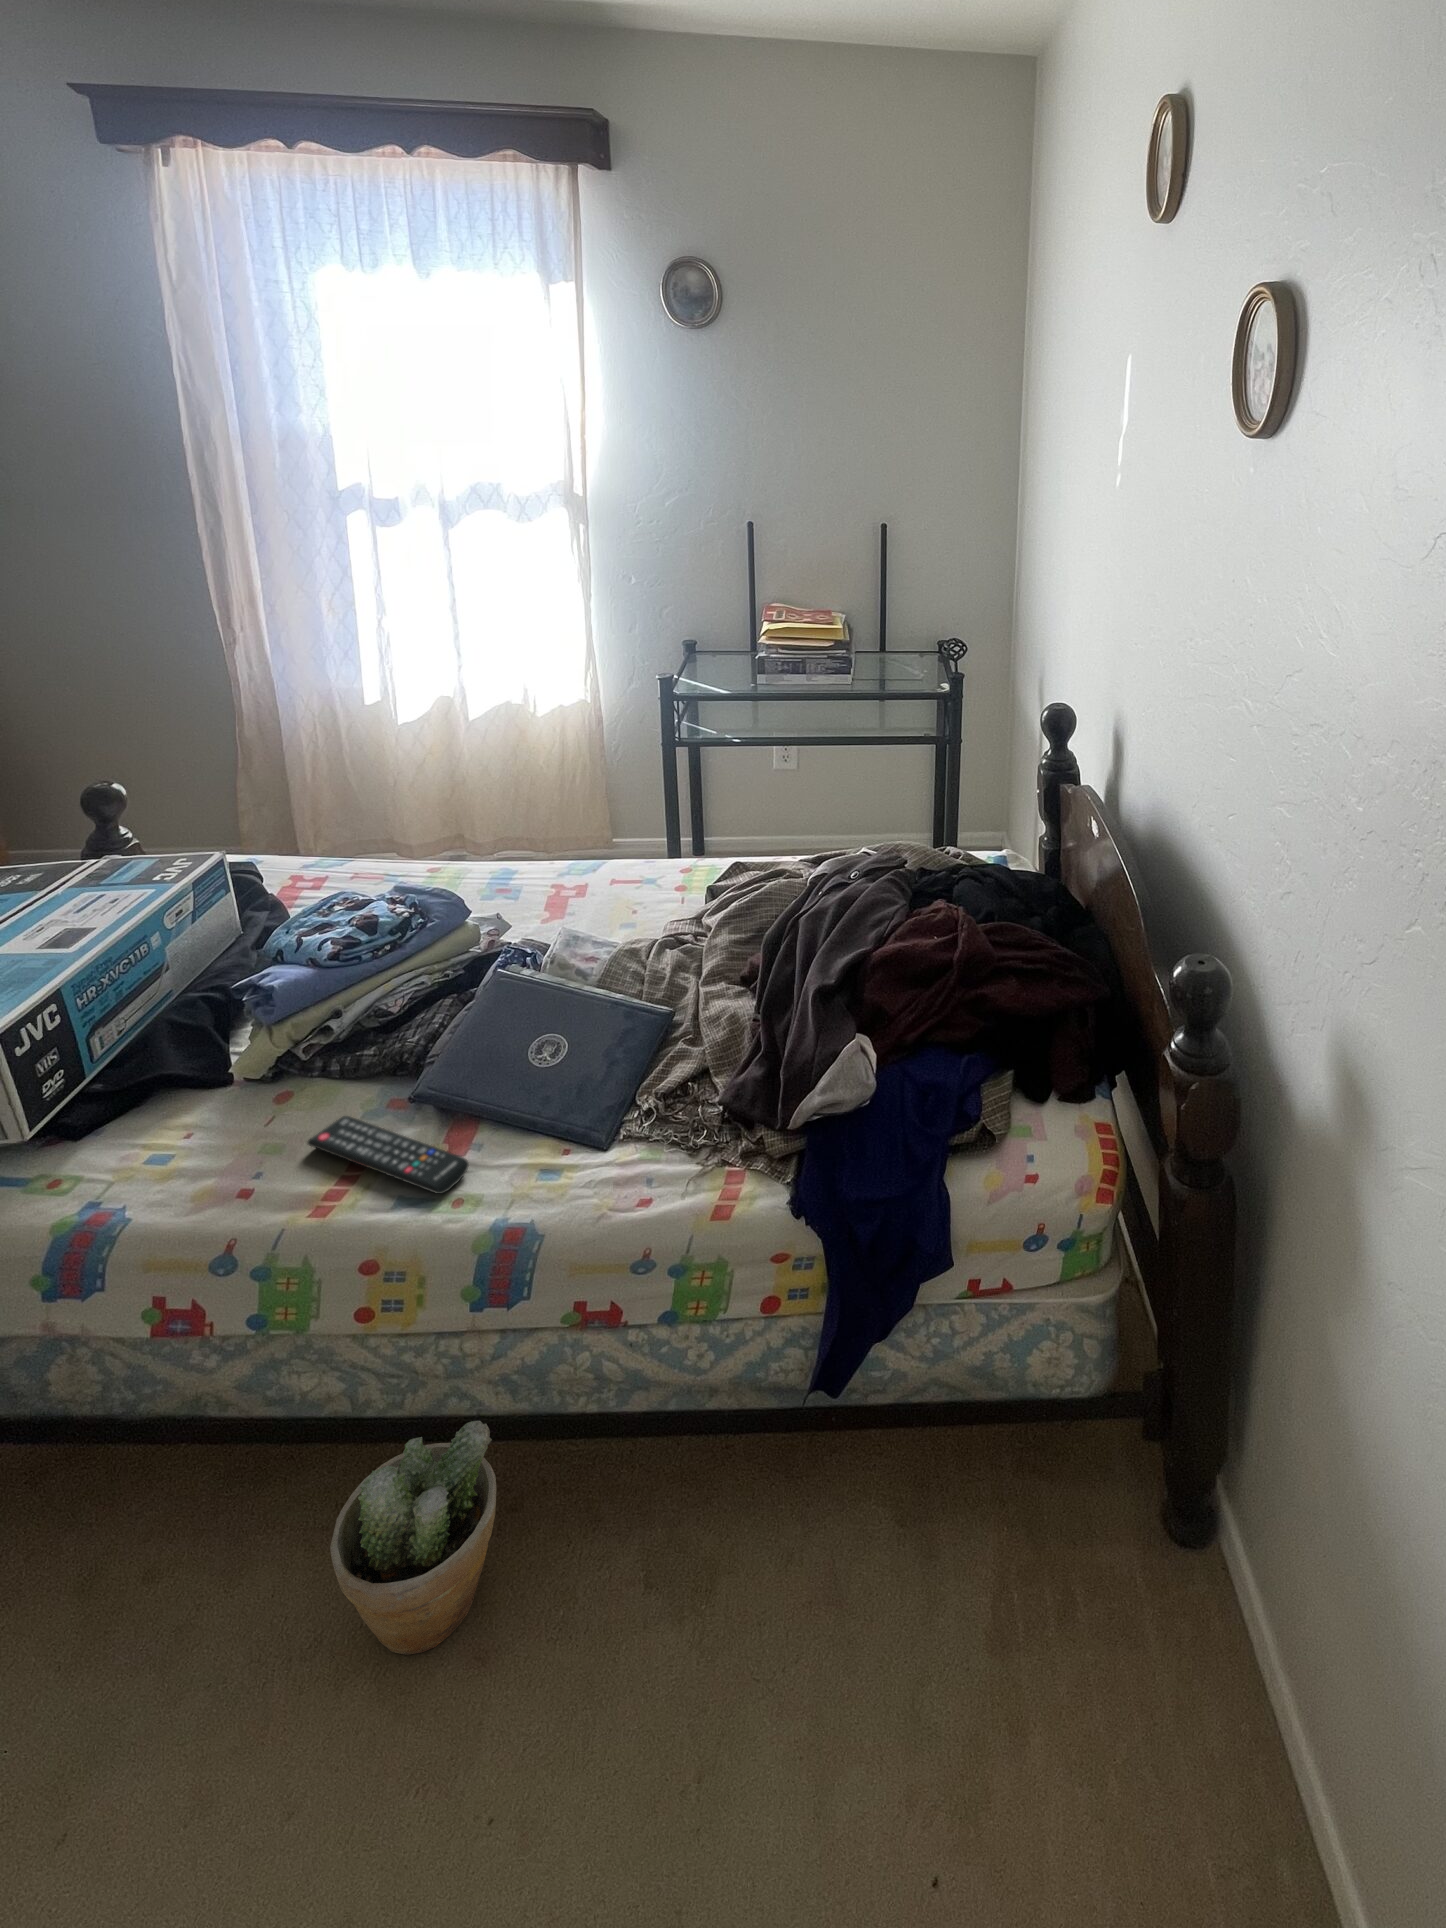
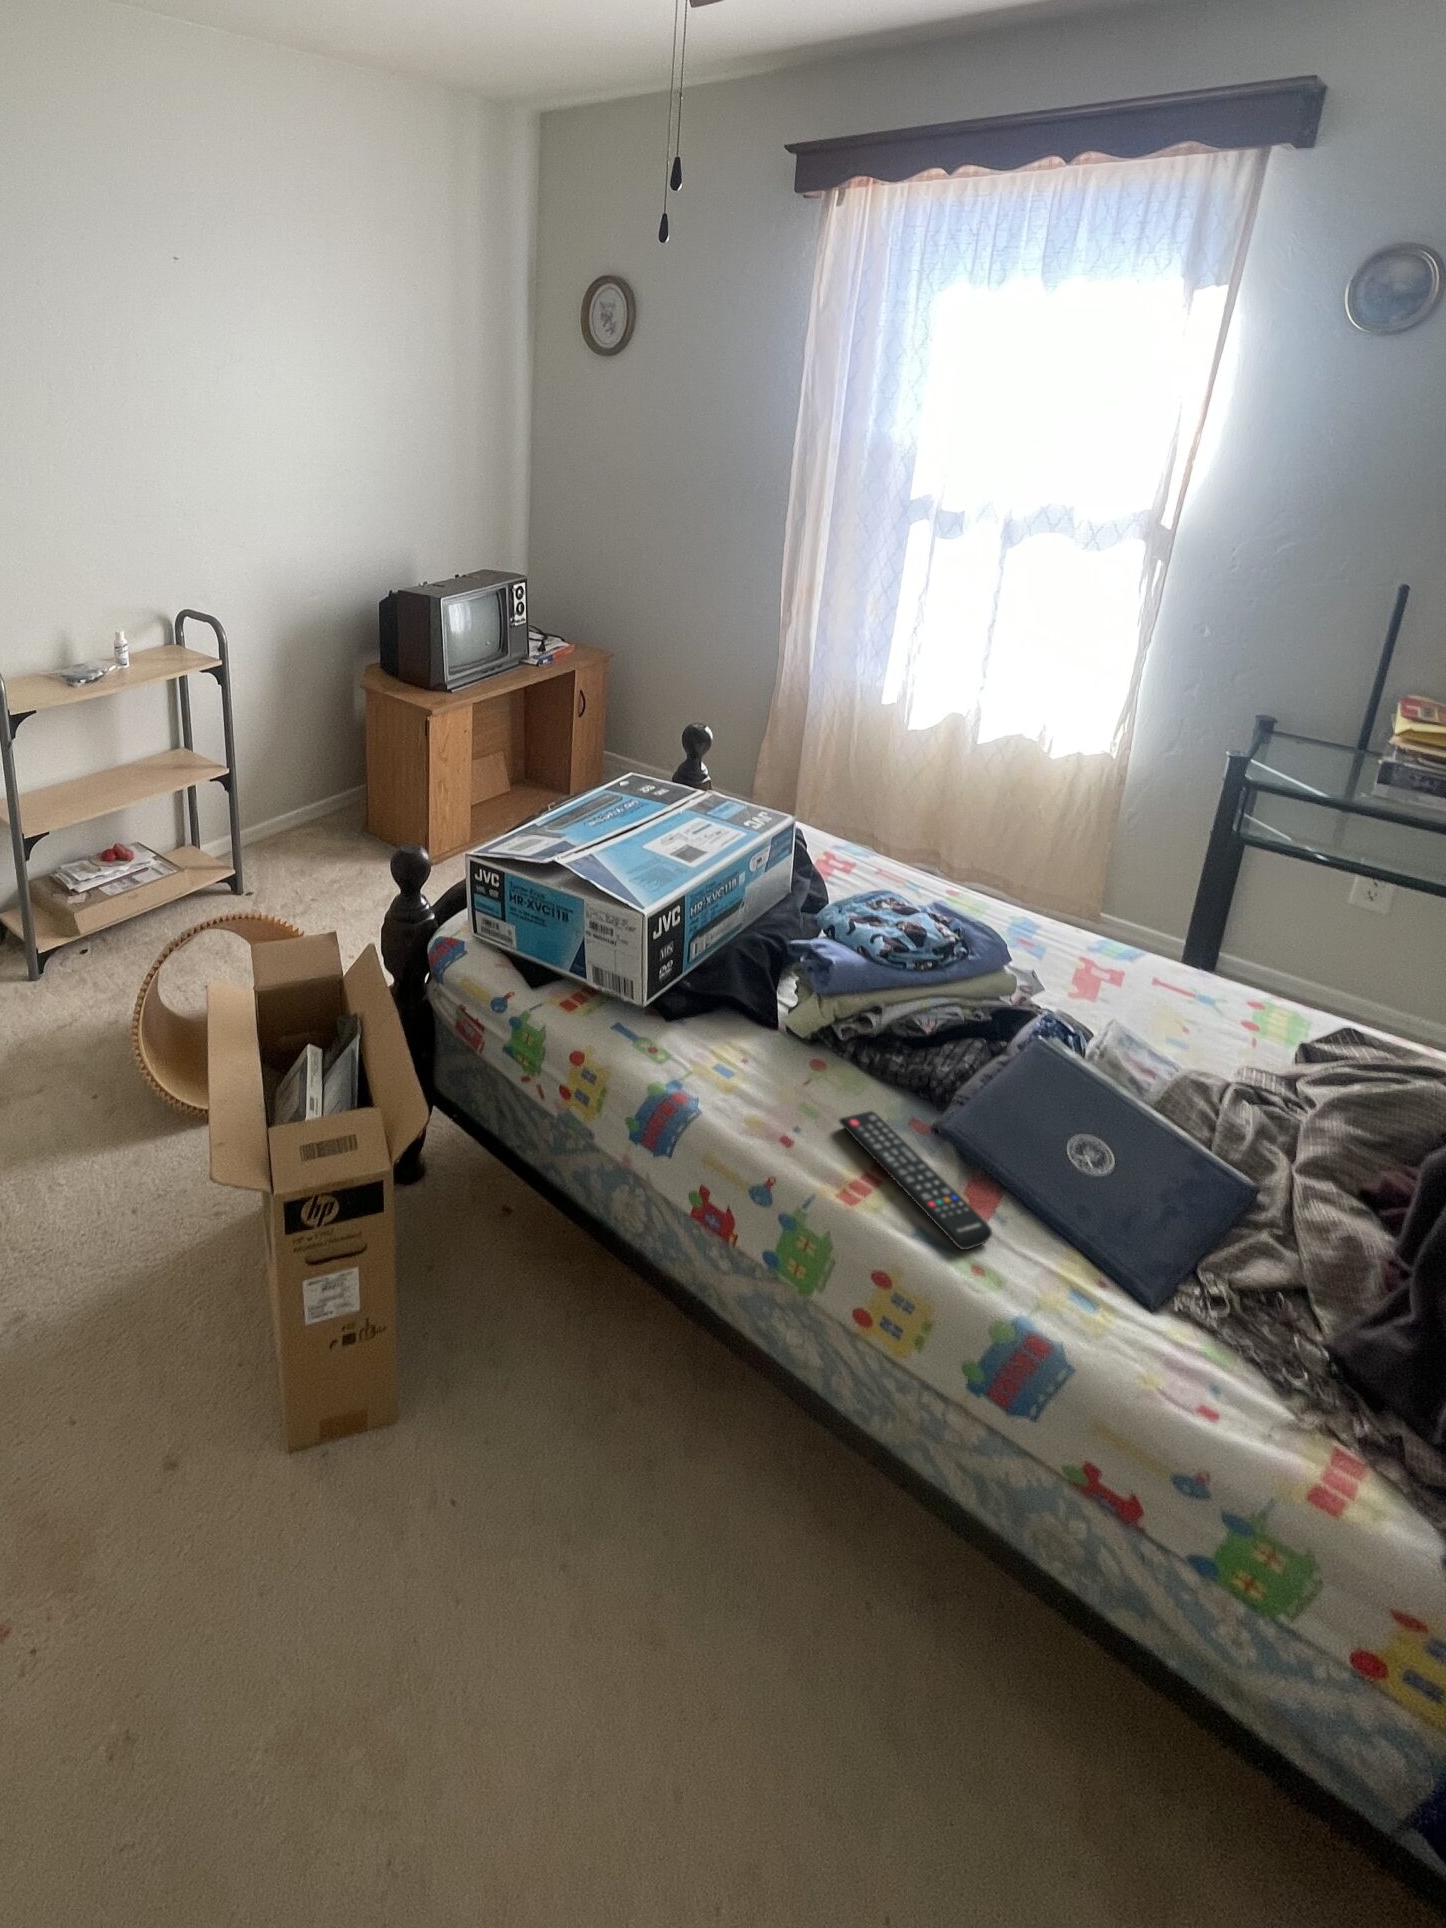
potted plant: present [330,1421,496,1655] -> none [791,1462,961,1685]

